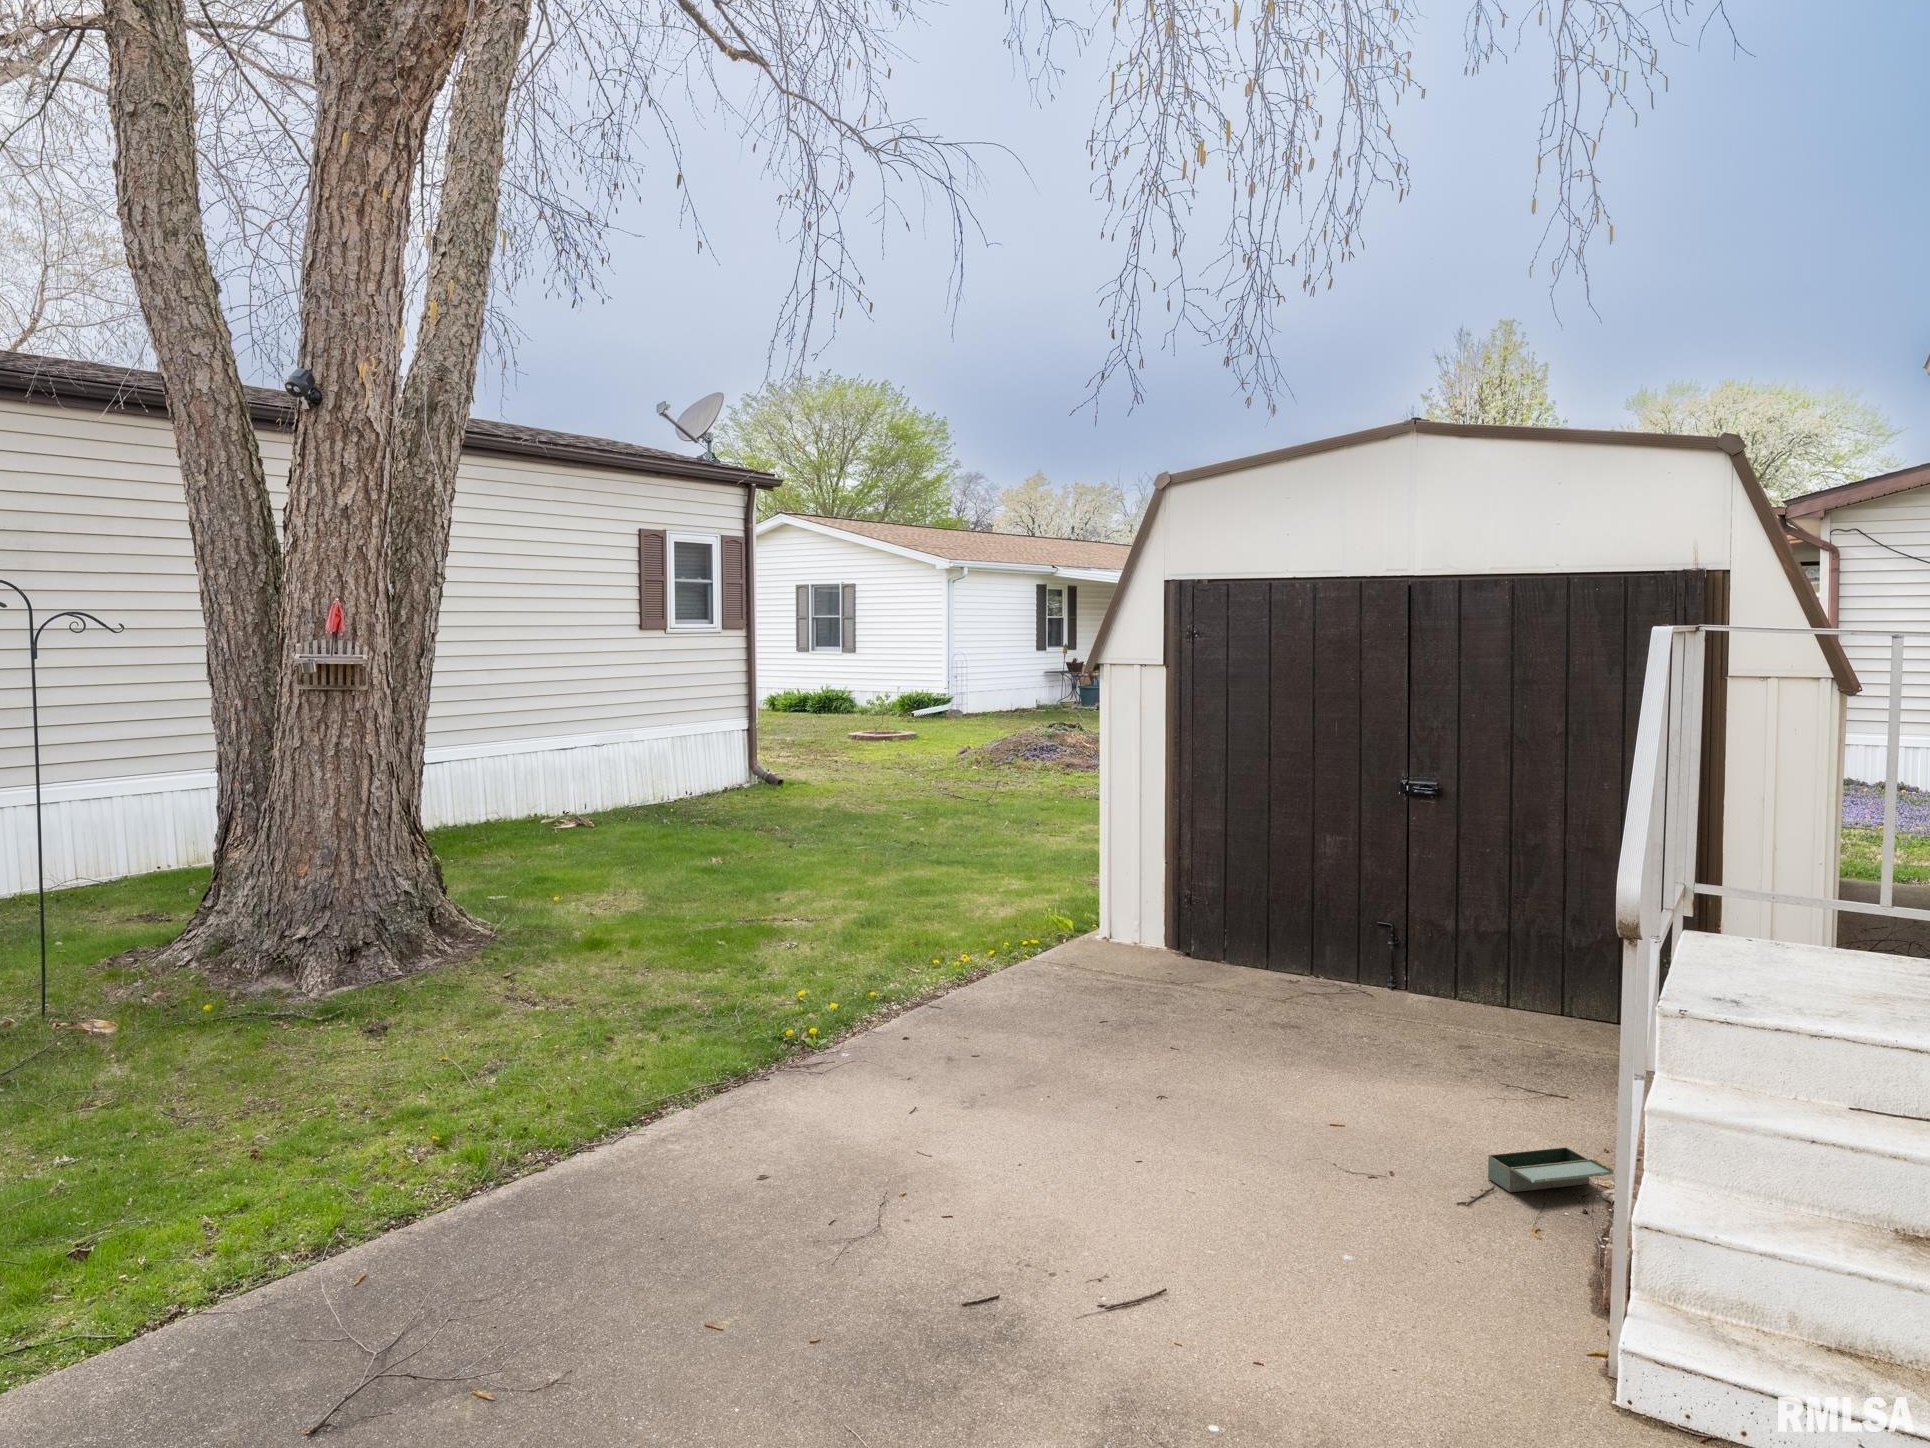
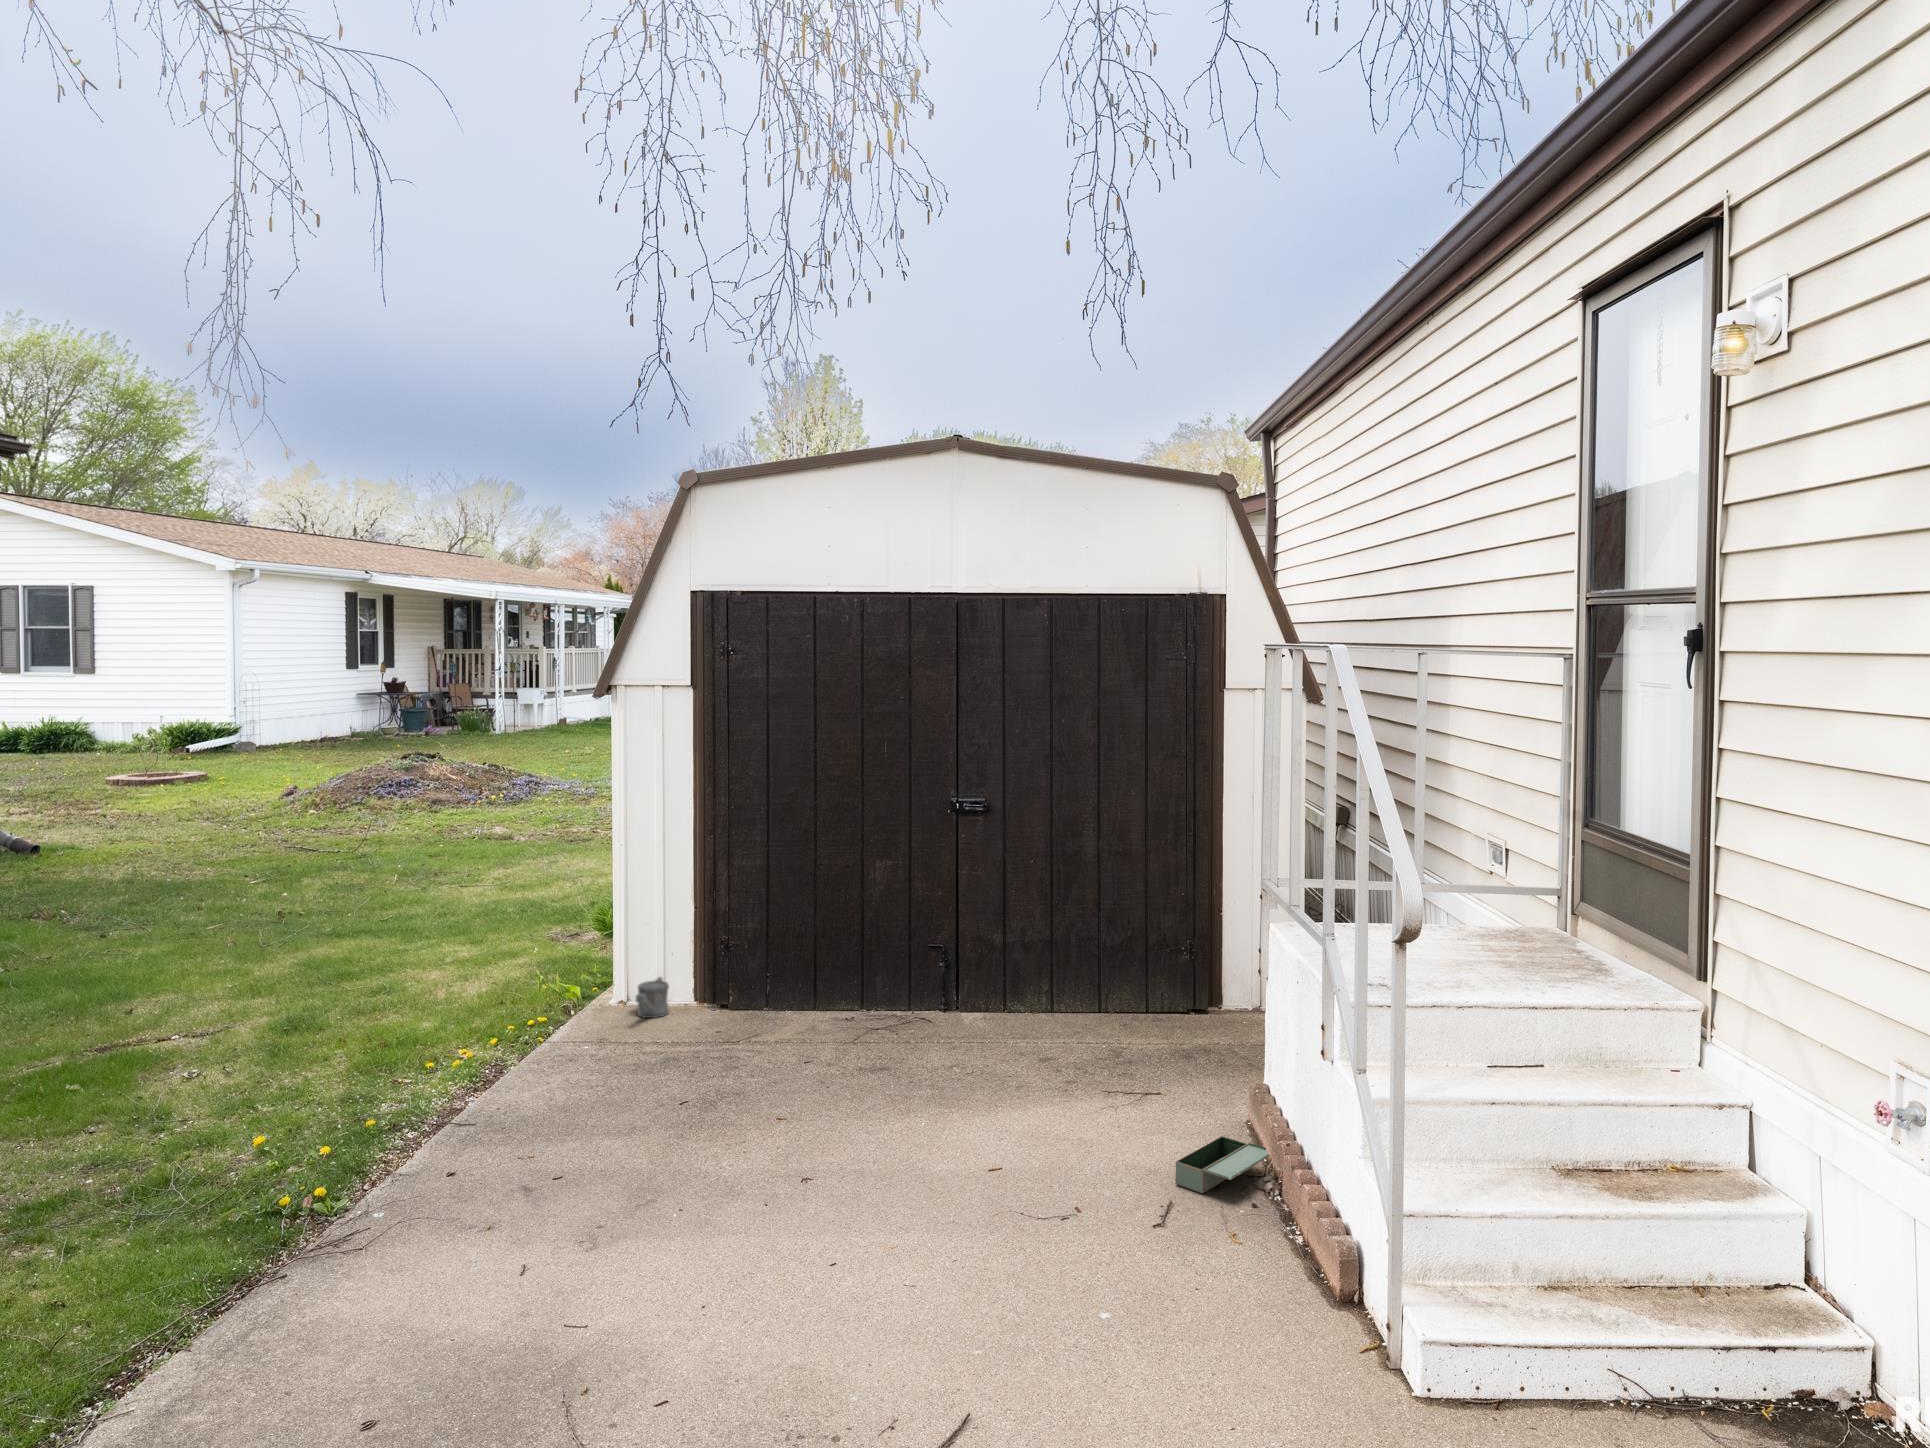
watering can: none [1098,924,1135,958] -> present [635,977,669,1018]

